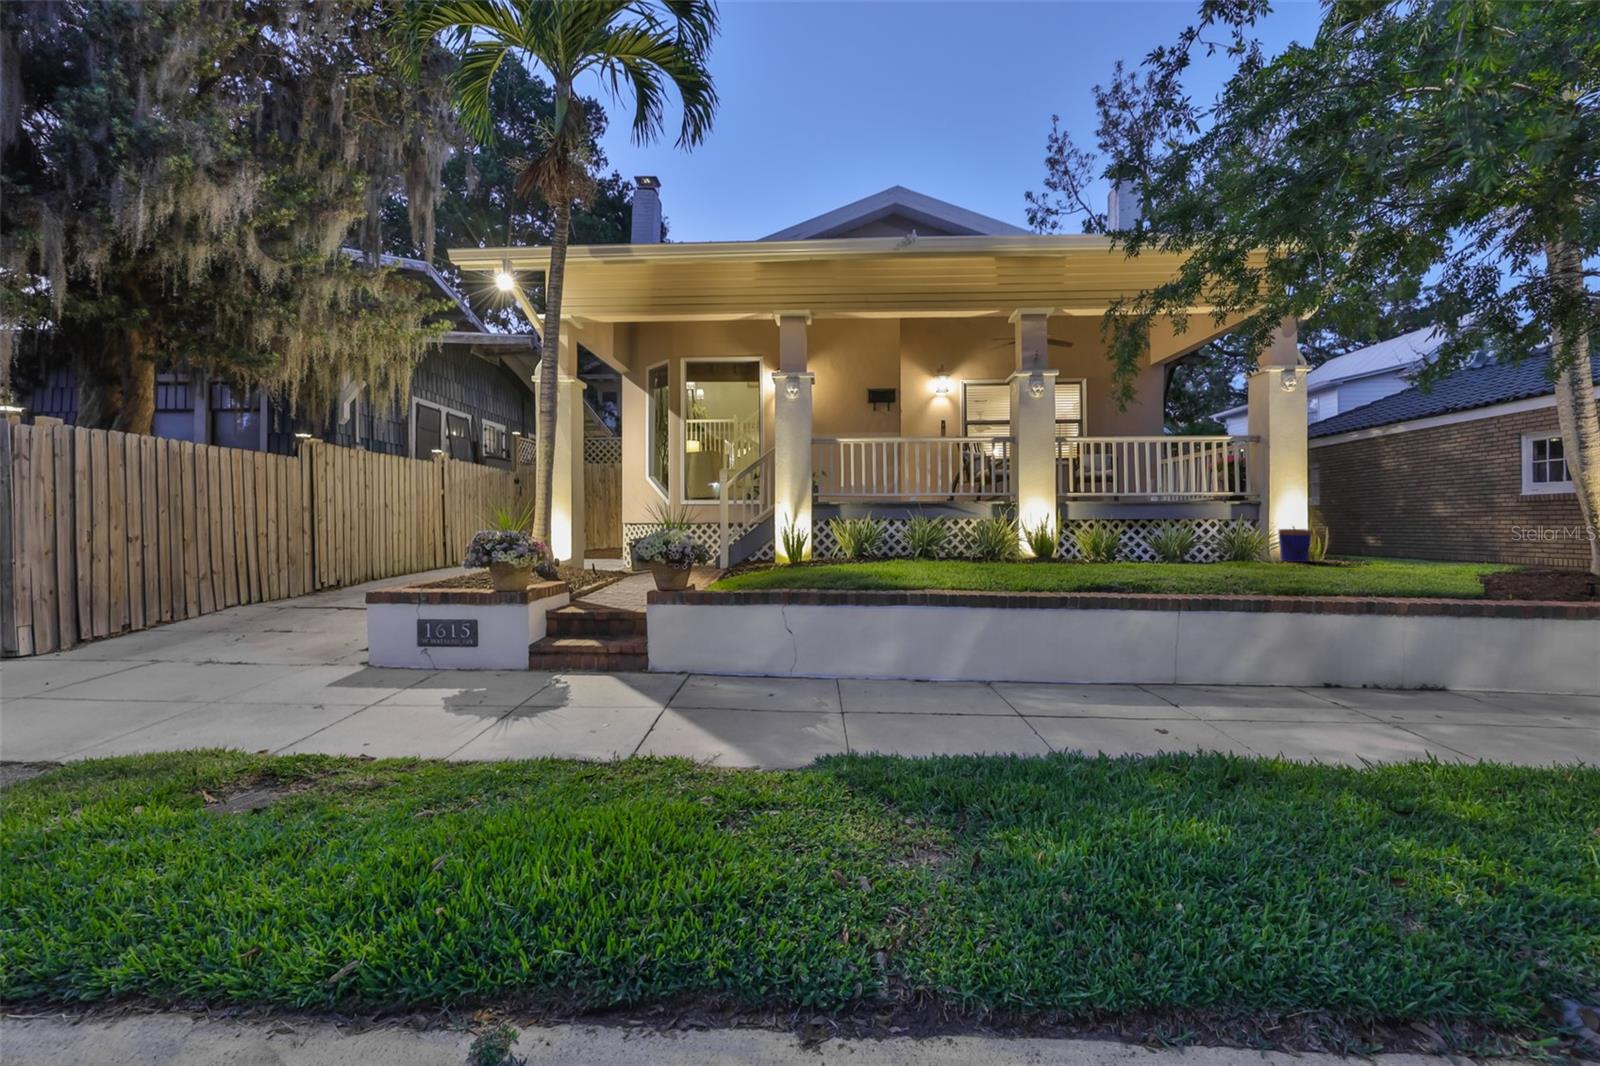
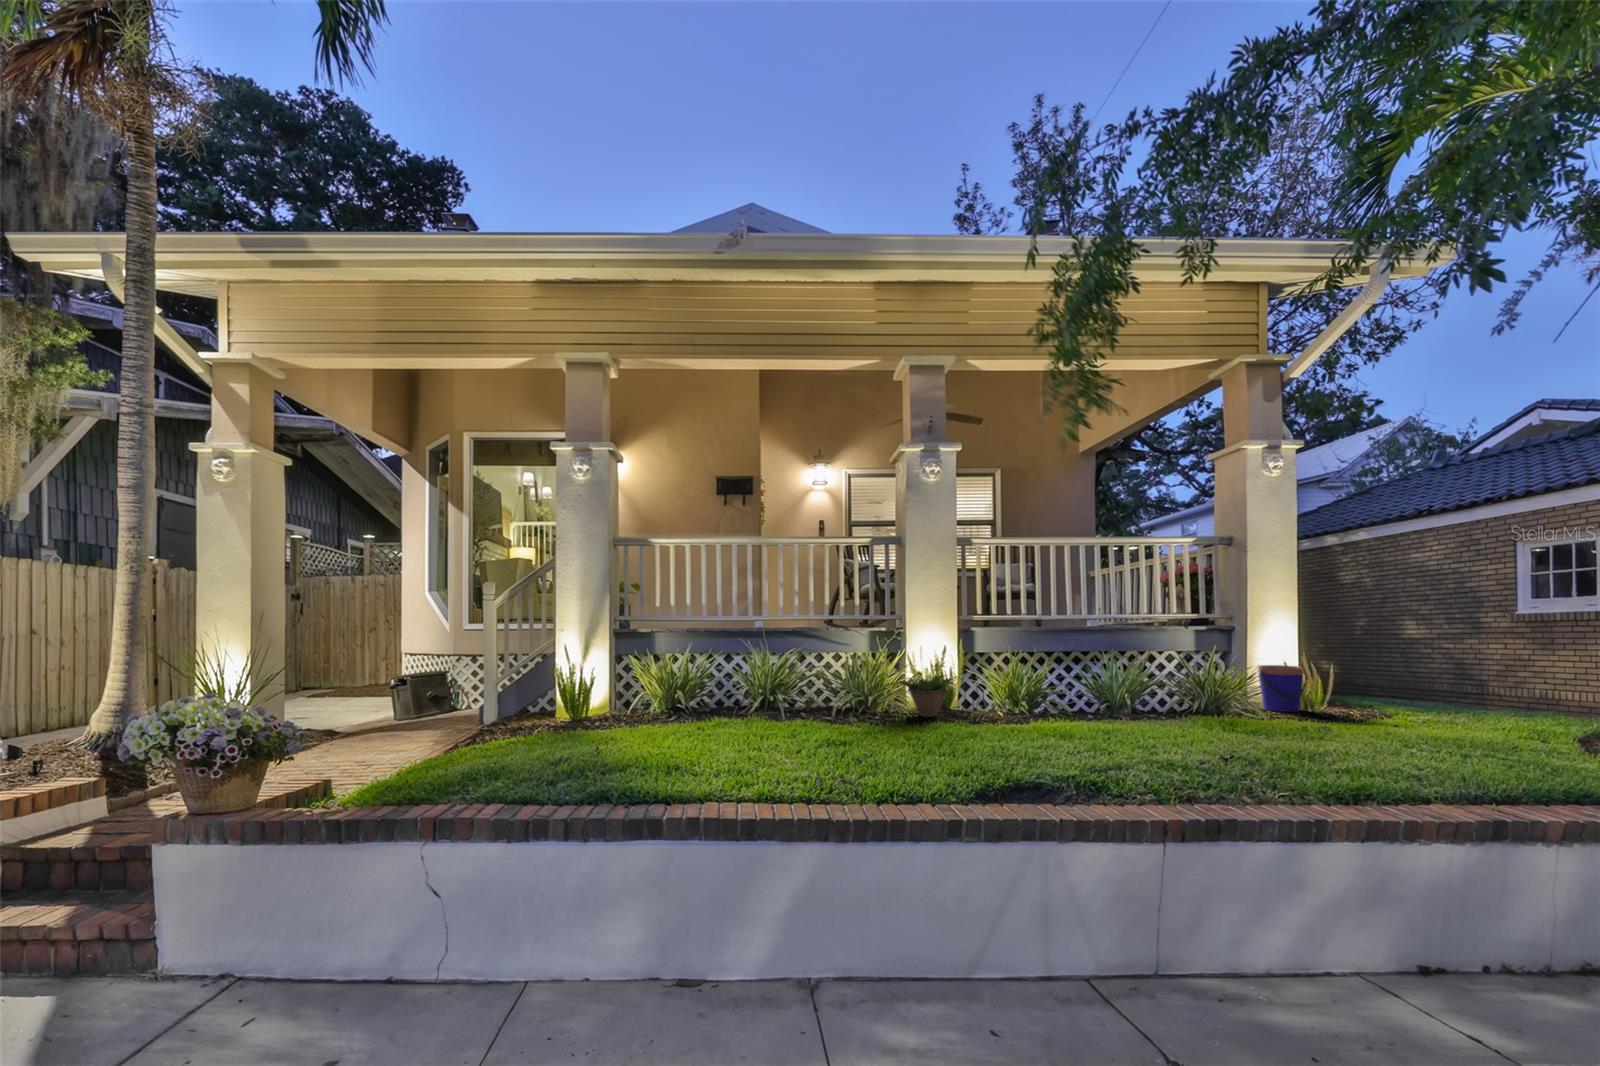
decorative plant: none [1007,534,1058,562] -> present [897,675,956,717]

